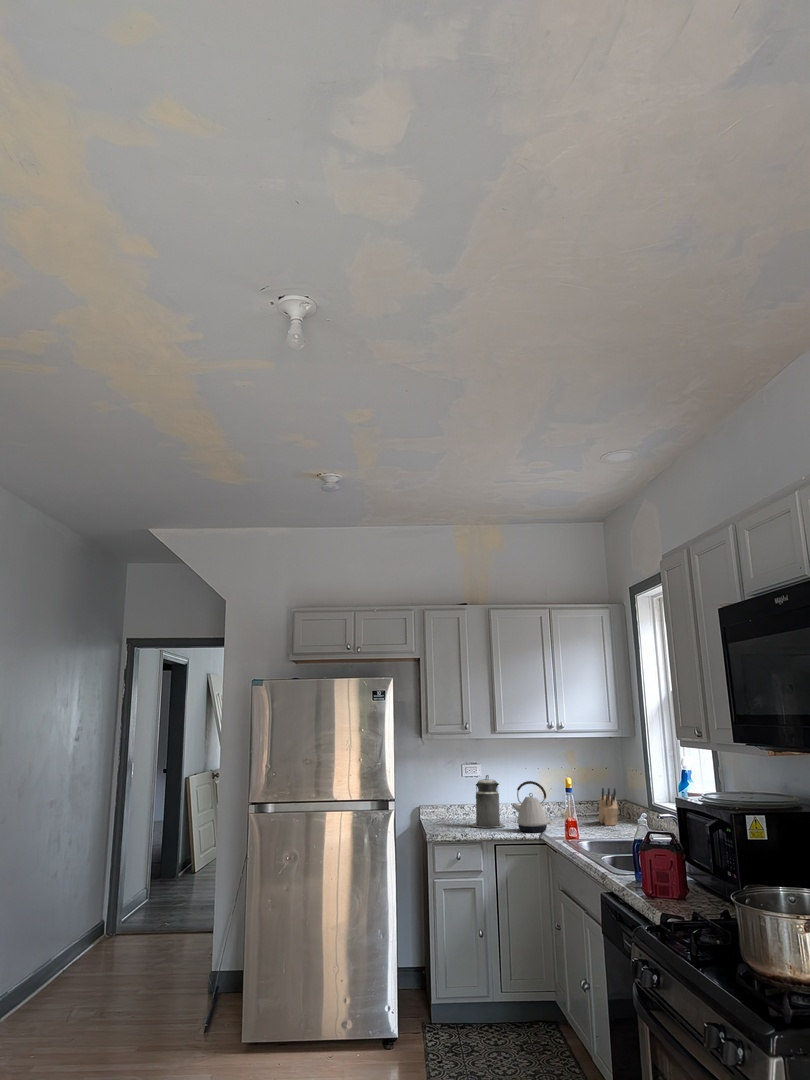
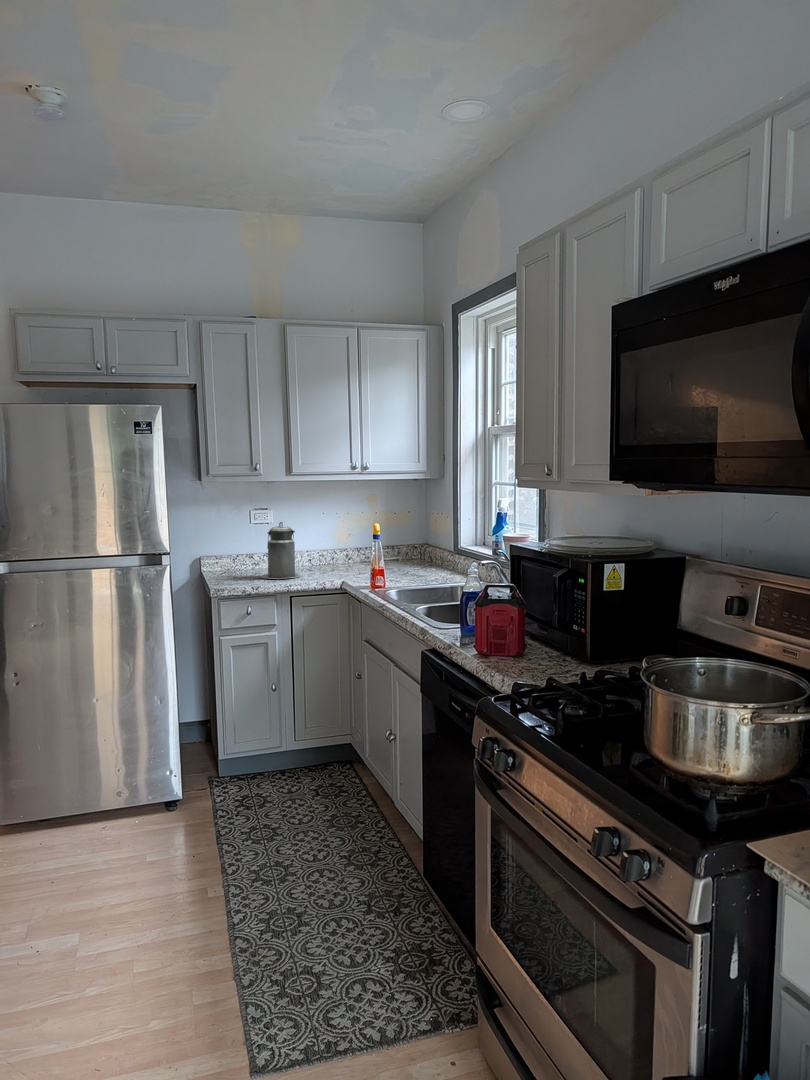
kettle: present [512,781,550,832] -> none [310,527,352,582]
knife block: present [599,788,618,825] -> none [401,532,424,571]

